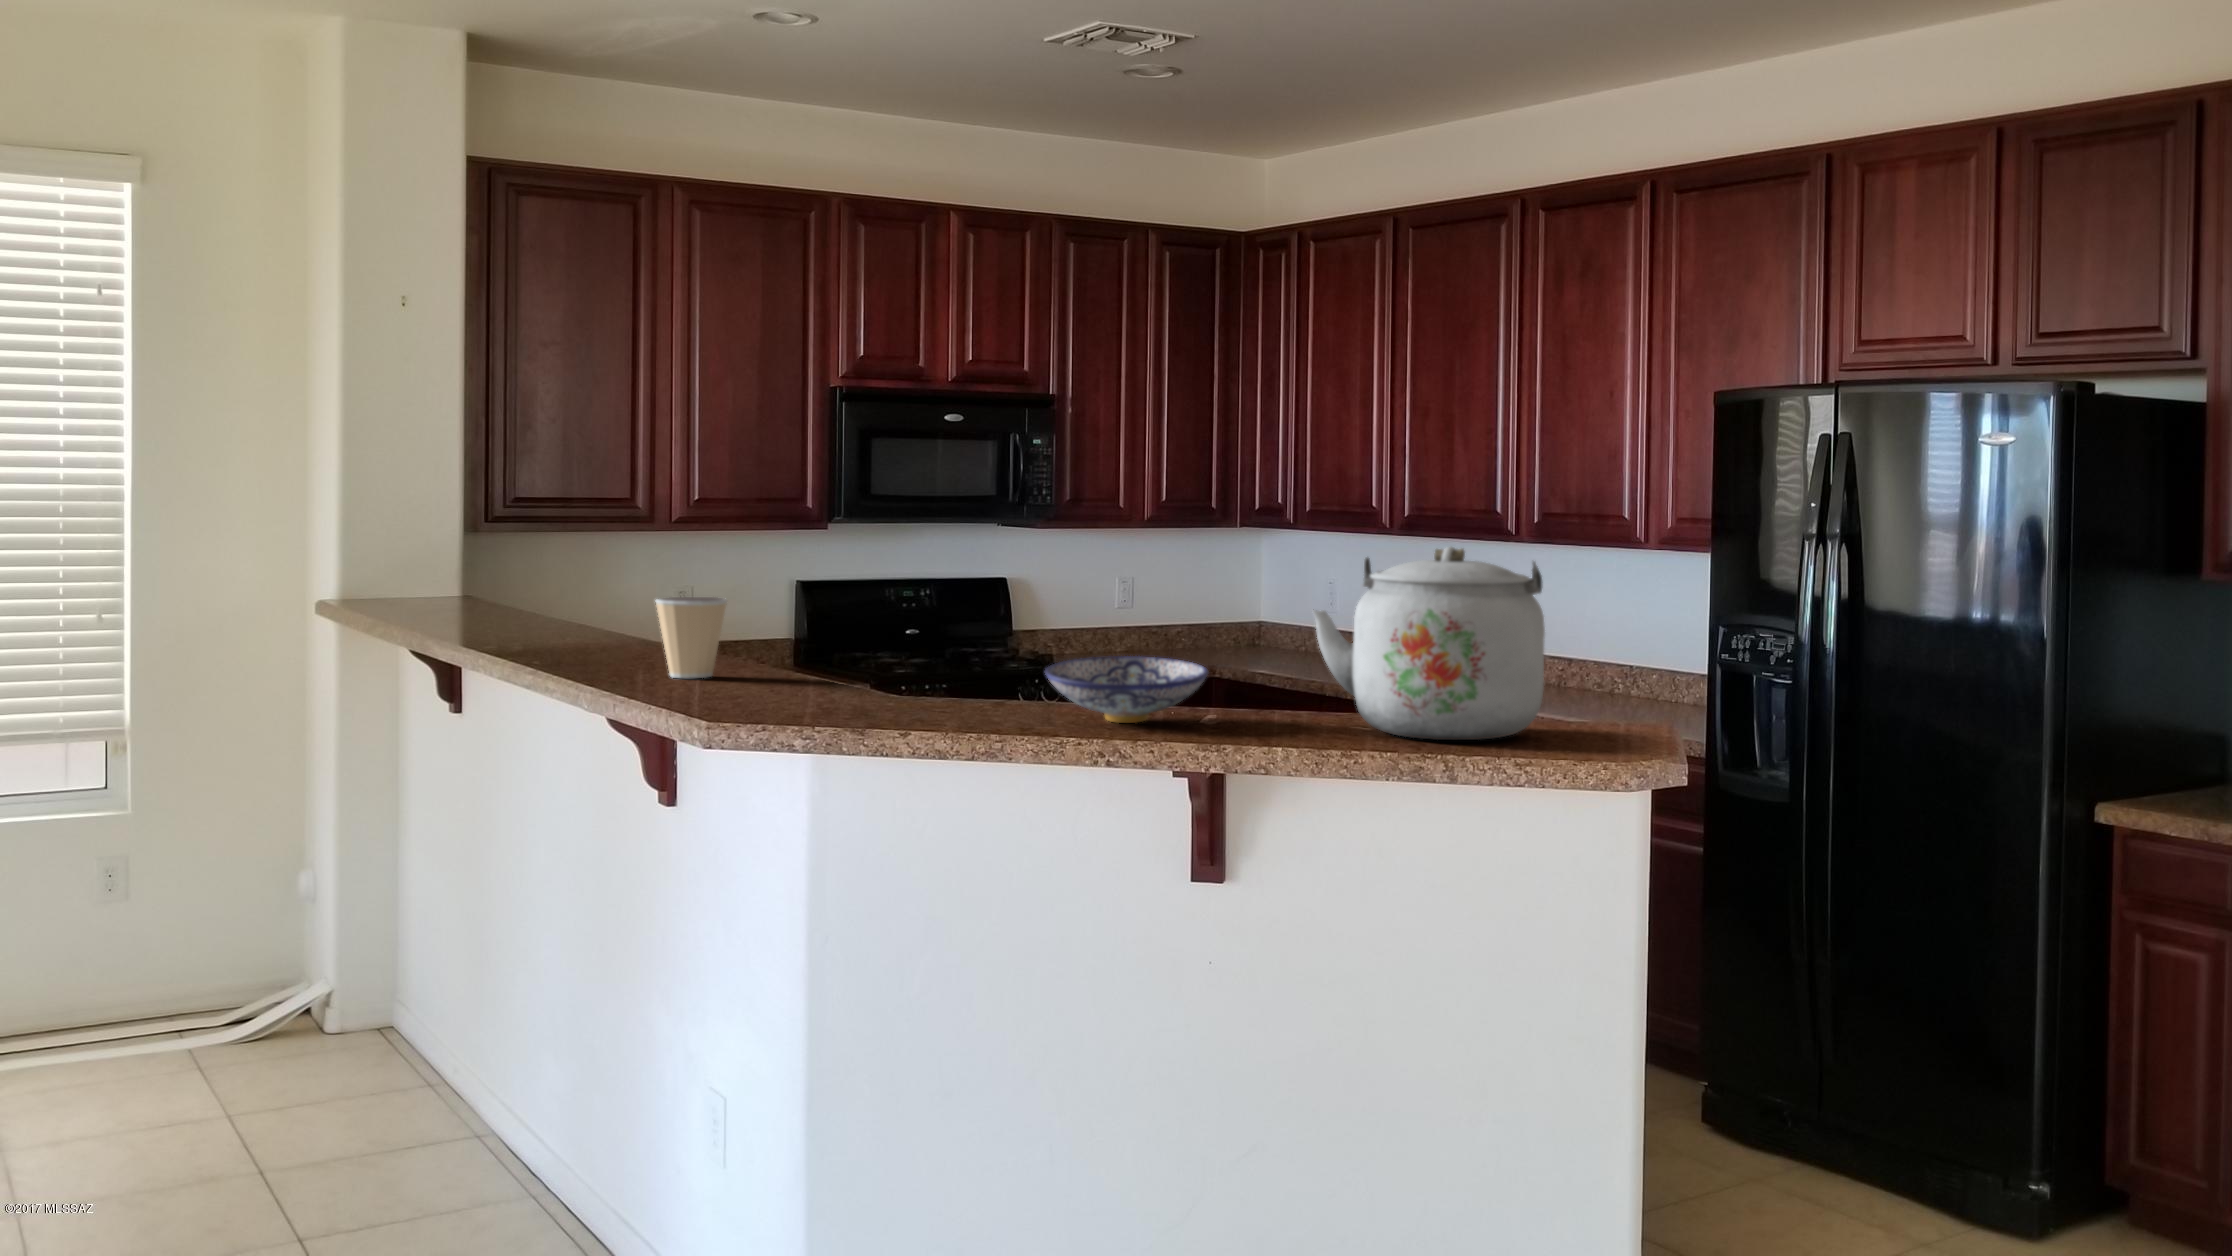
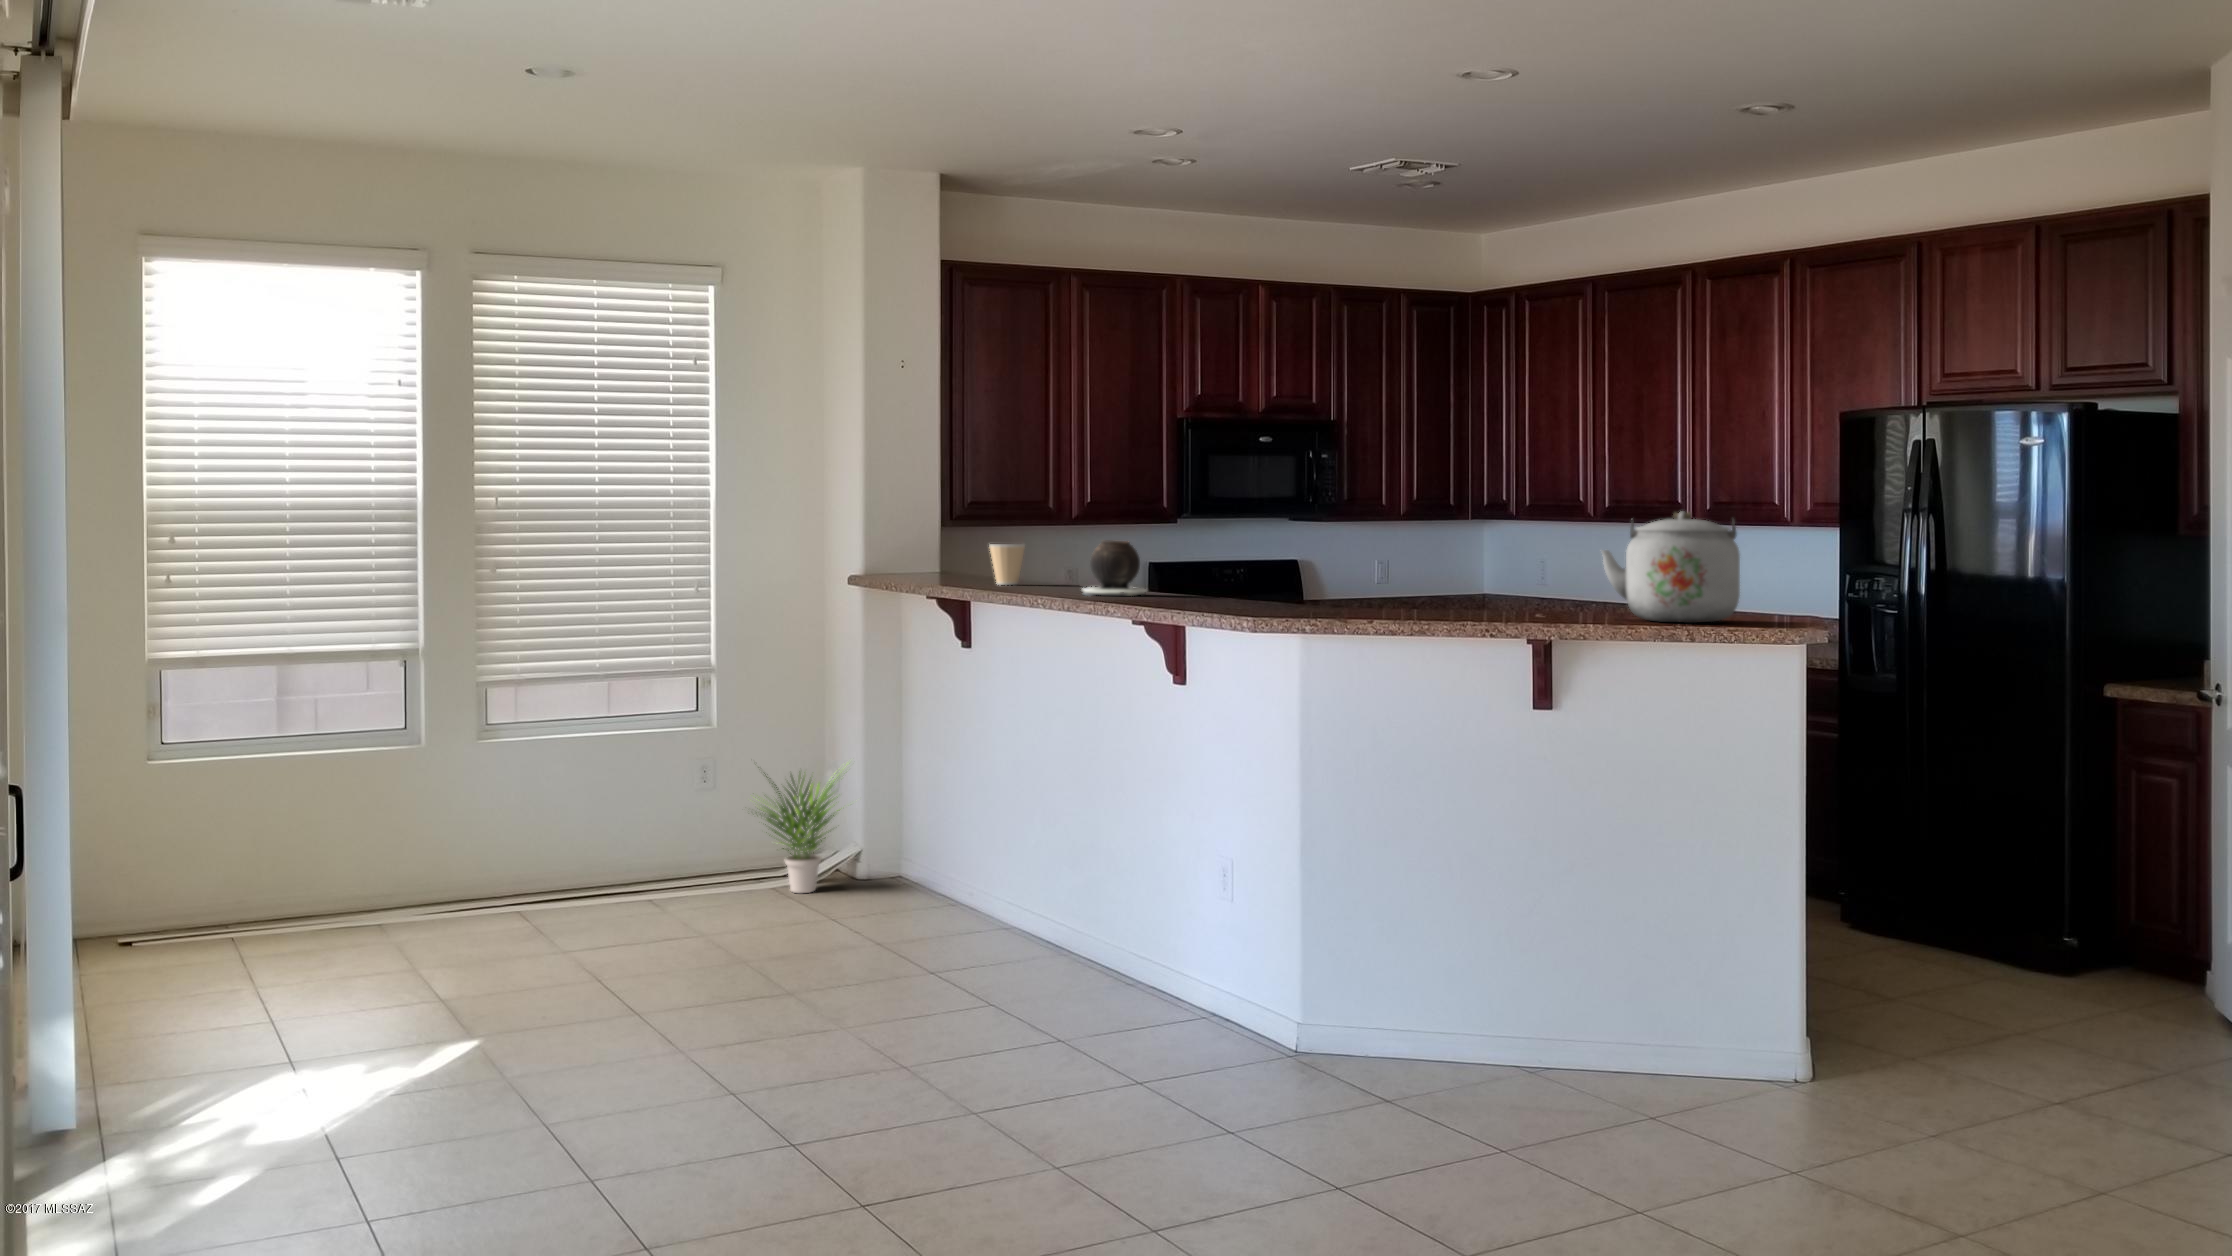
vase: none [530,569,641,659] -> present [1081,541,1147,596]
coffee cup: present [656,597,727,678] -> present [990,544,1025,585]
bowl: present [1045,656,1208,723] -> none [1444,580,1540,617]
potted plant: none [128,862,326,1060] -> present [756,767,843,893]

